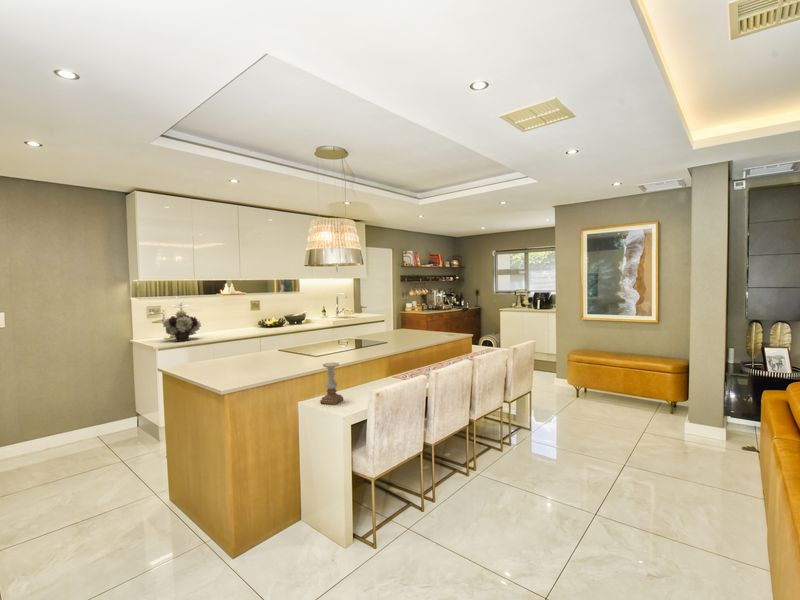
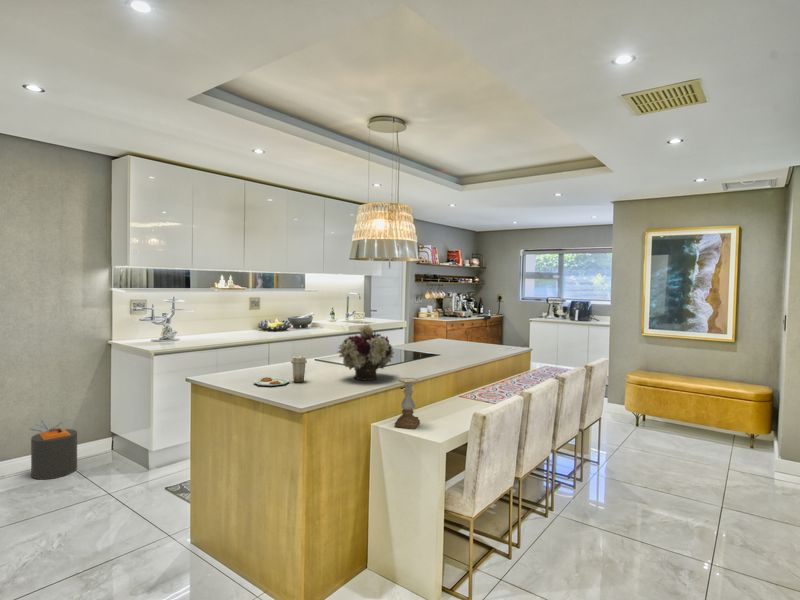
flower arrangement: present [163,310,201,341] -> present [337,325,394,380]
plate: none [207,348,253,373] -> present [254,356,307,386]
trash can: none [62,403,104,451] -> present [31,421,77,479]

